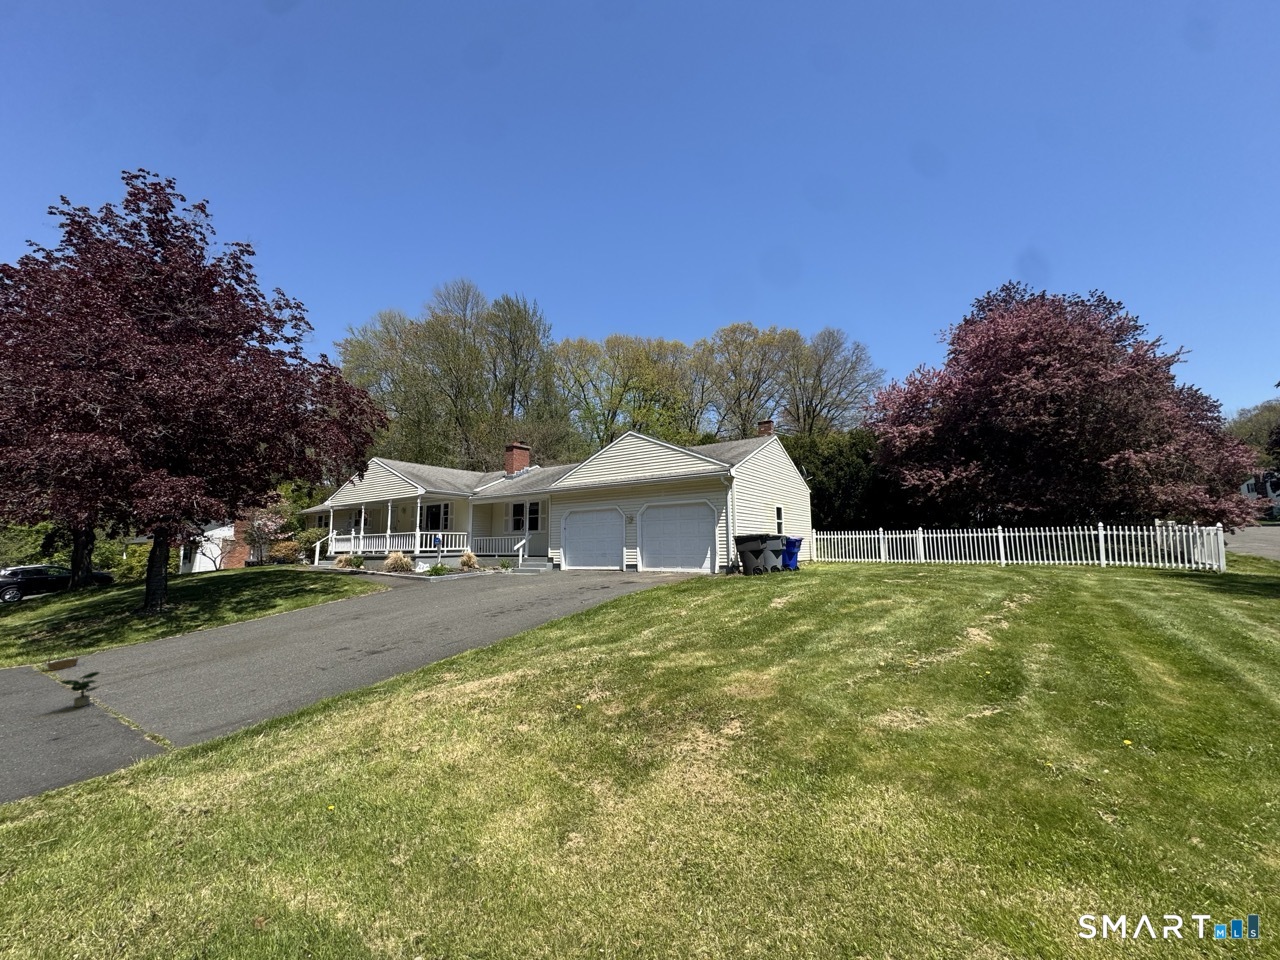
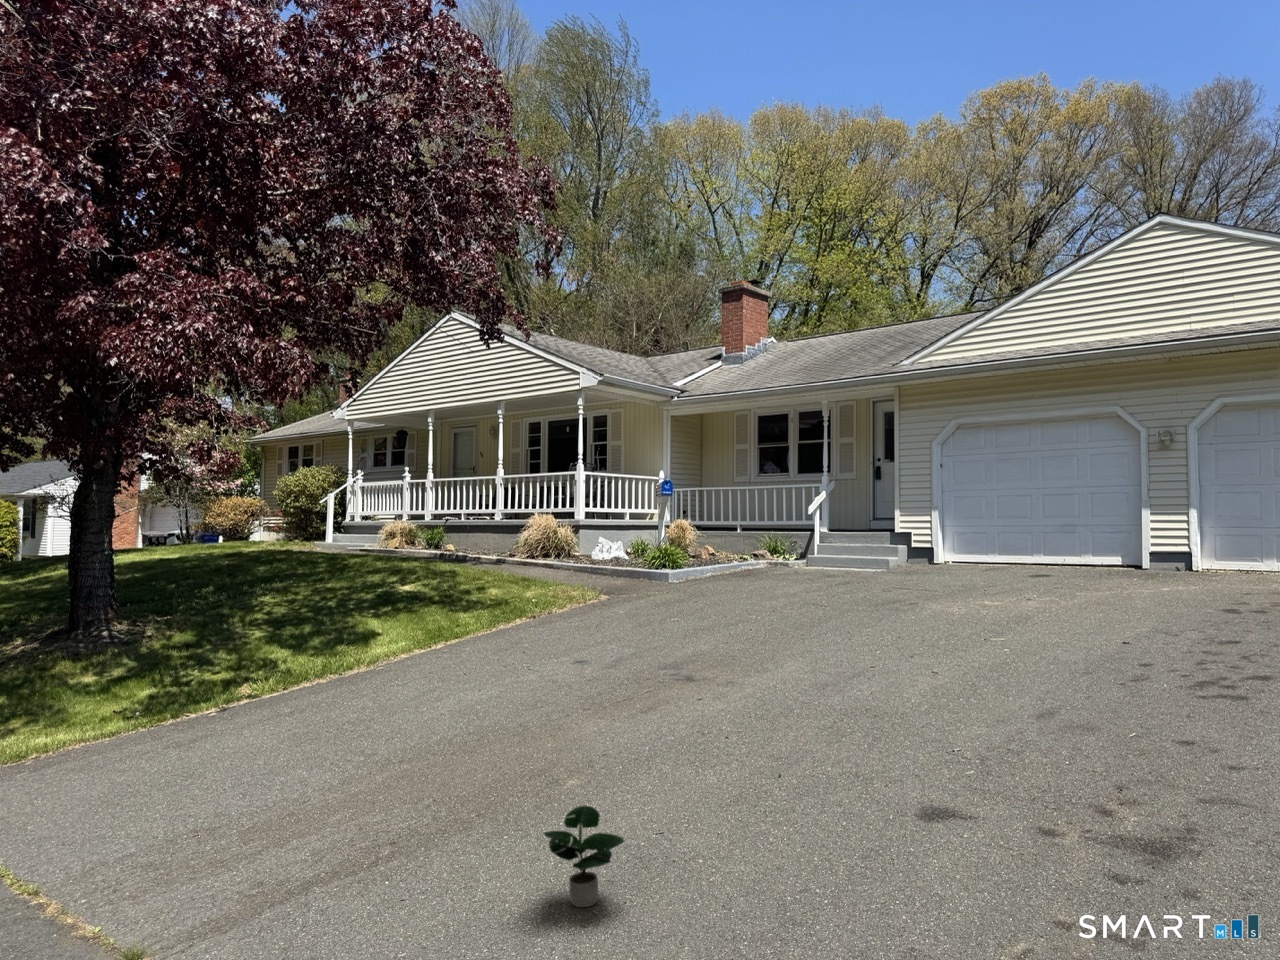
basket: present [47,646,78,670] -> none [190,709,244,765]

